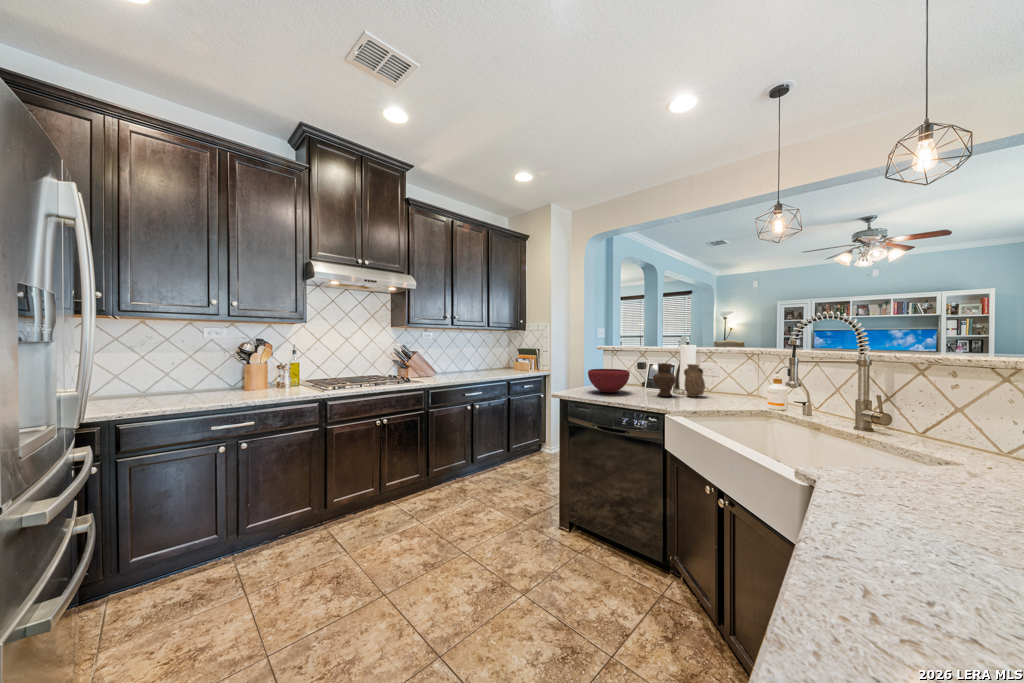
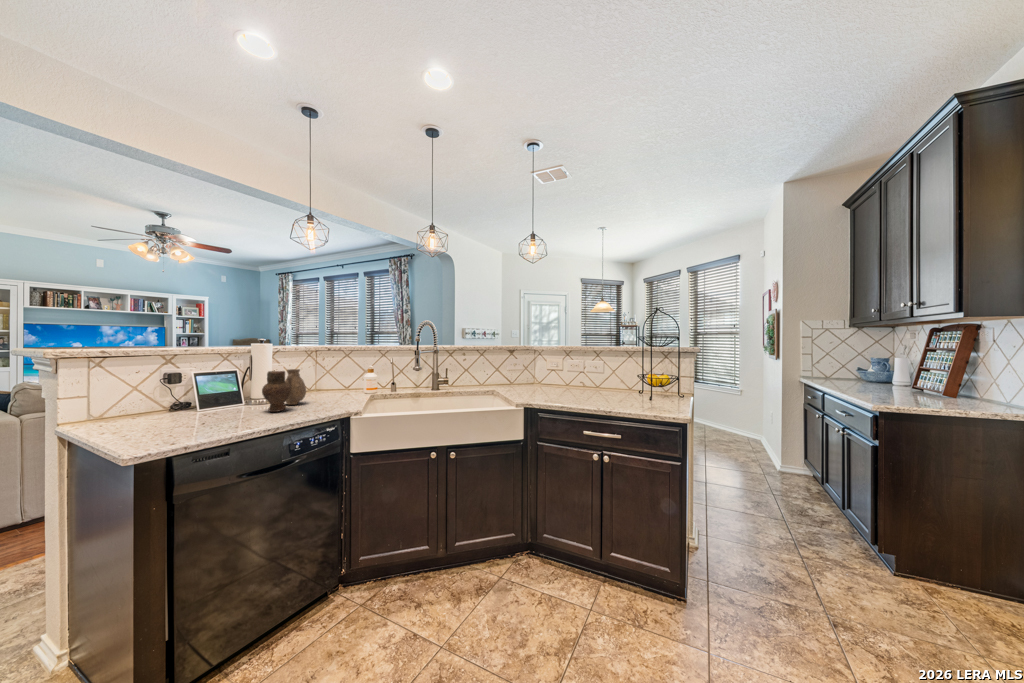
bowl: present [588,369,630,393] -> none [157,388,243,429]

